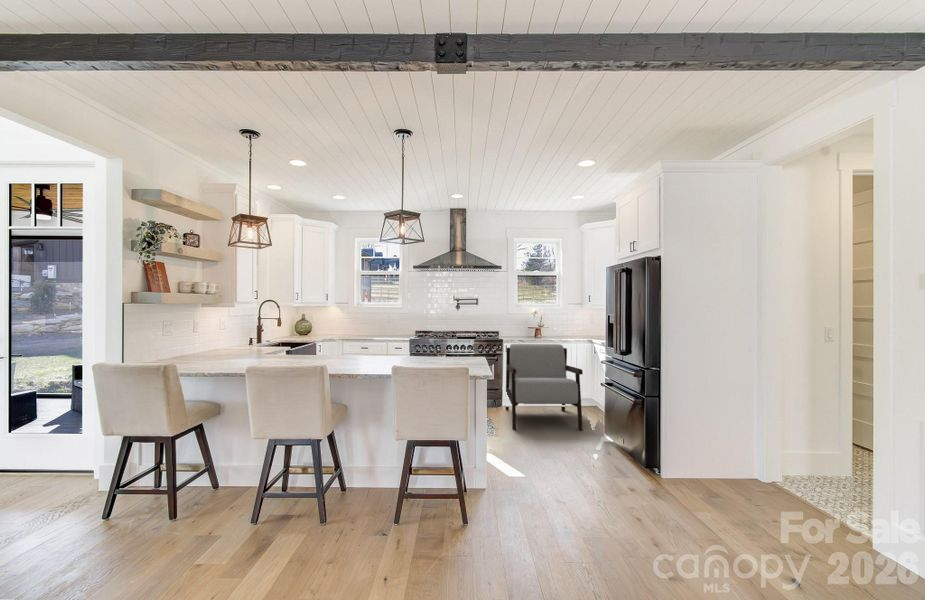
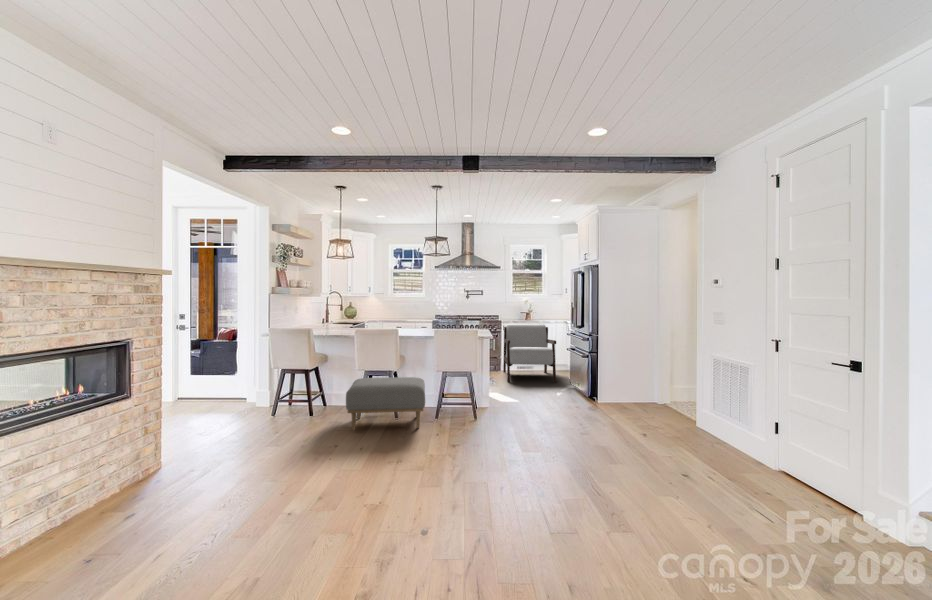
ottoman: none [201,449,372,568] -> present [346,377,425,430]

